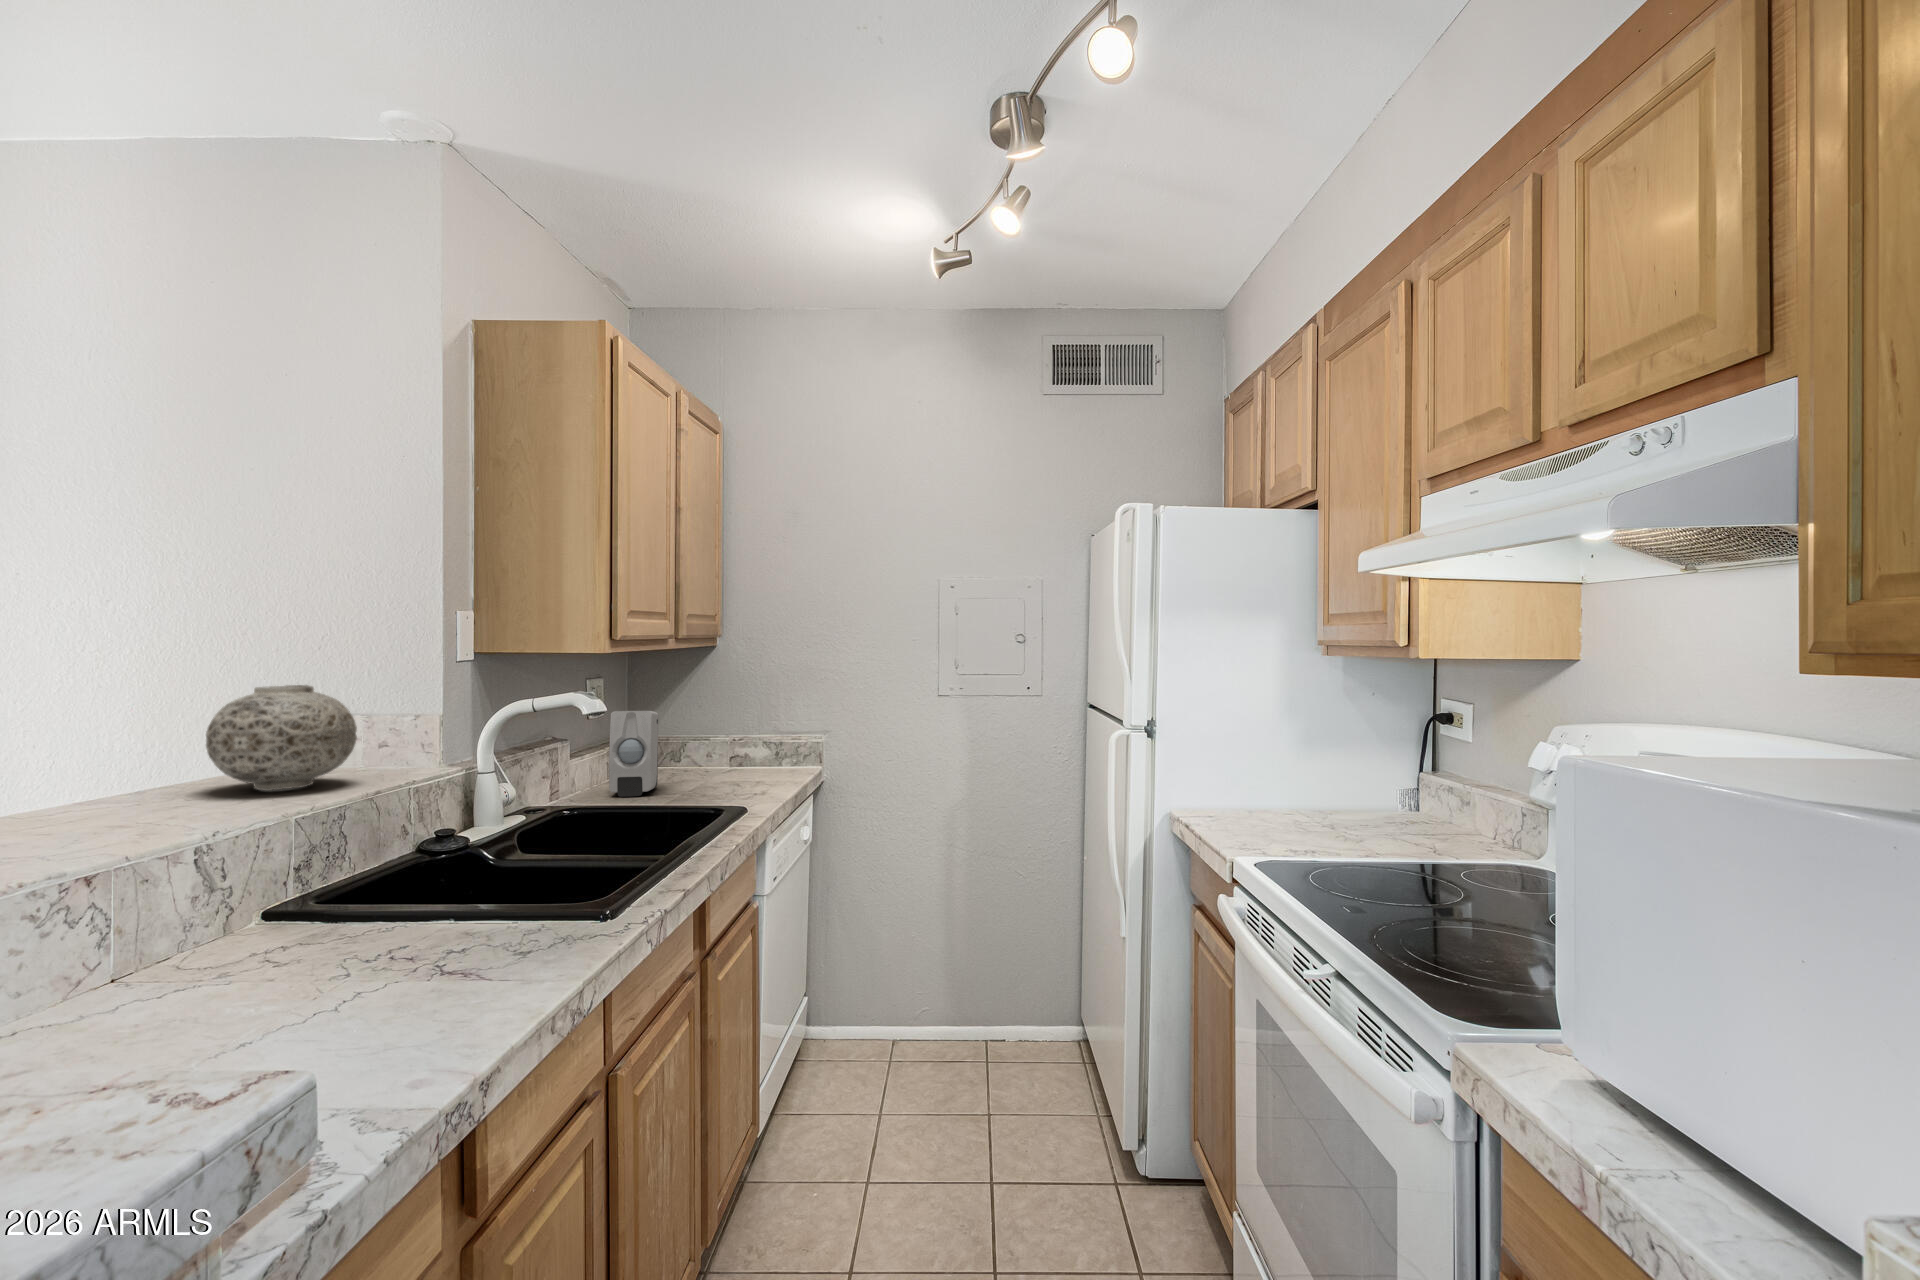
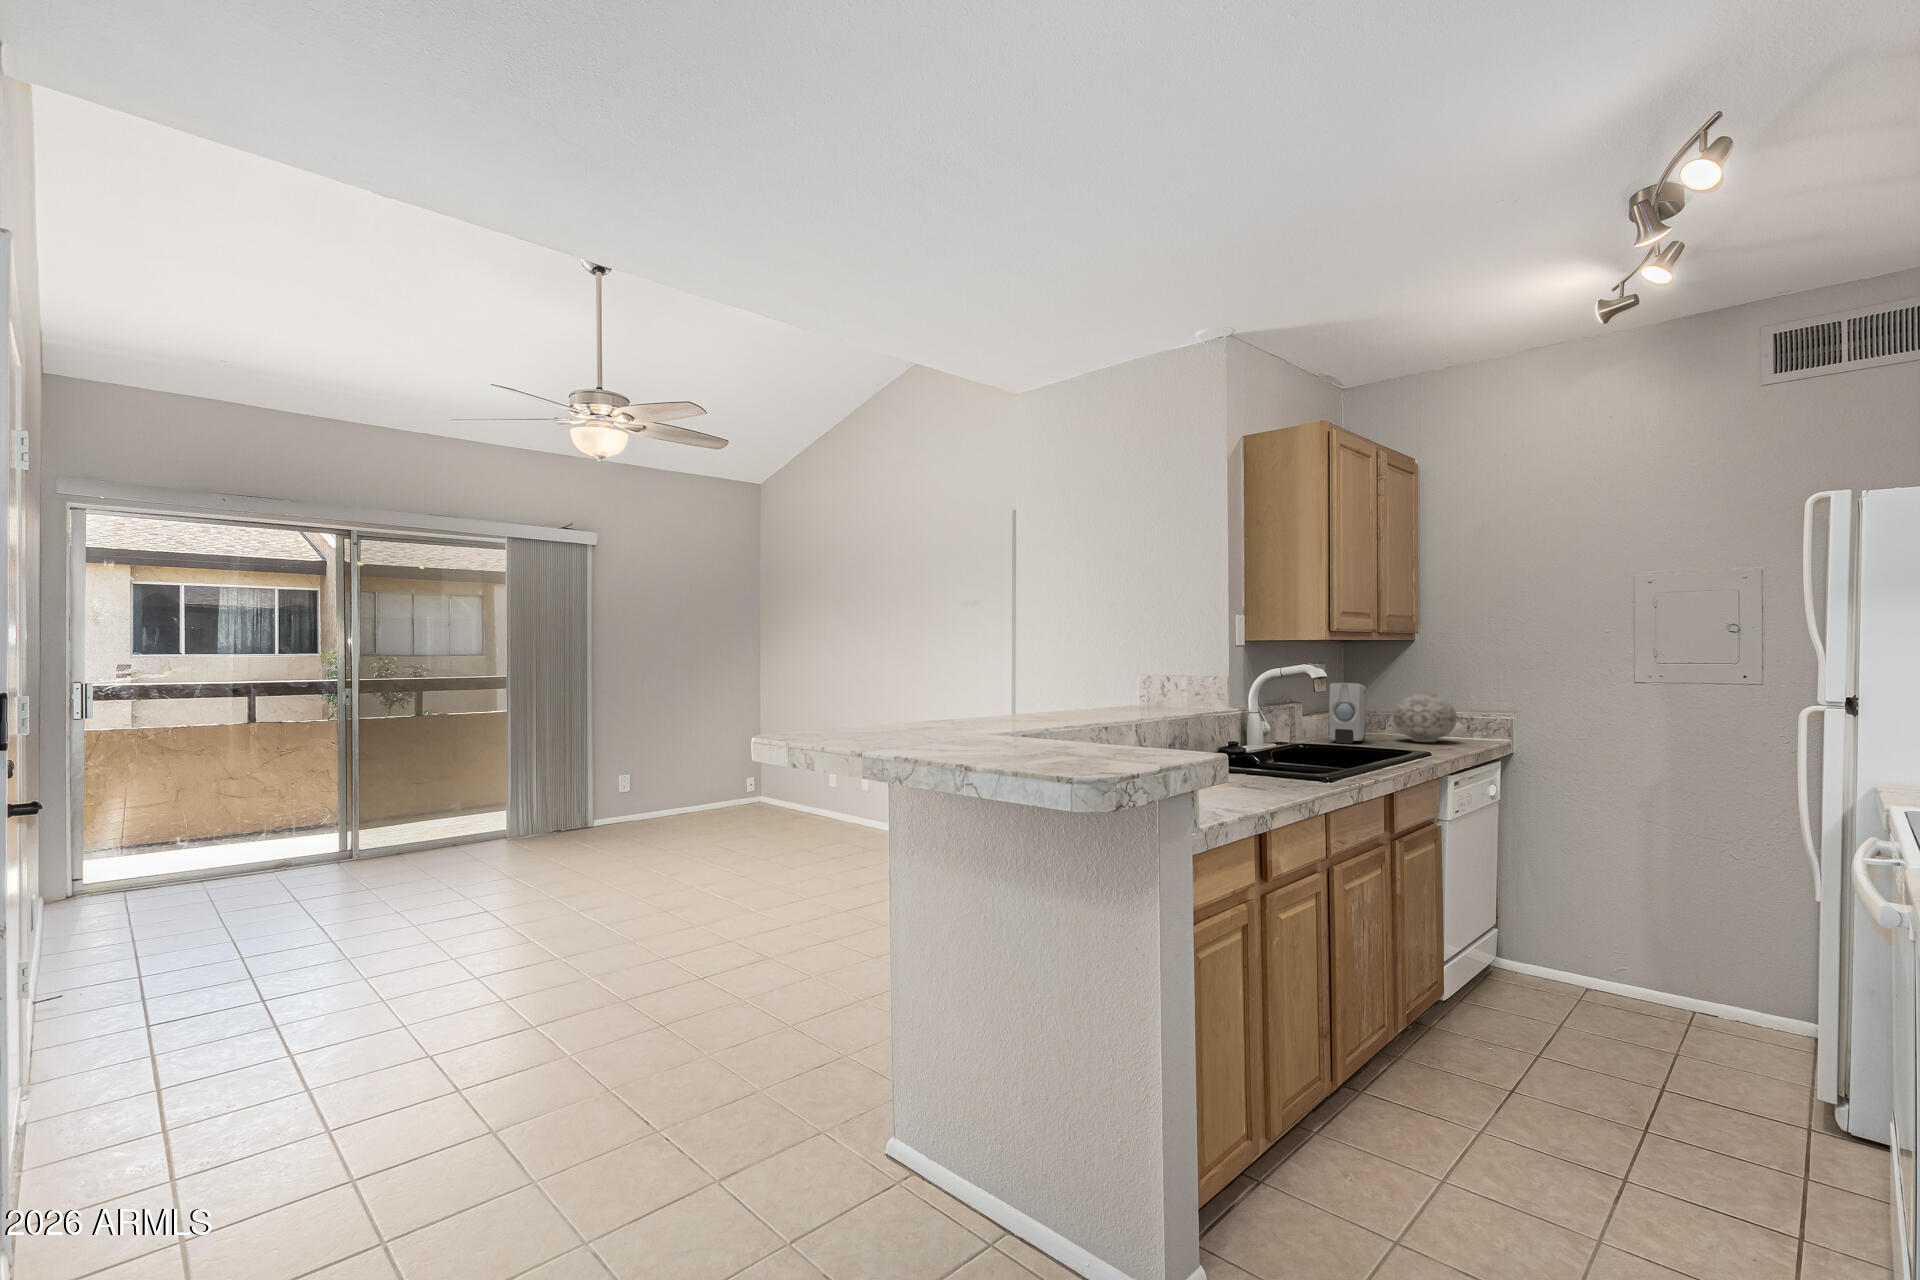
vase: present [206,685,357,791] -> present [1393,693,1457,742]

